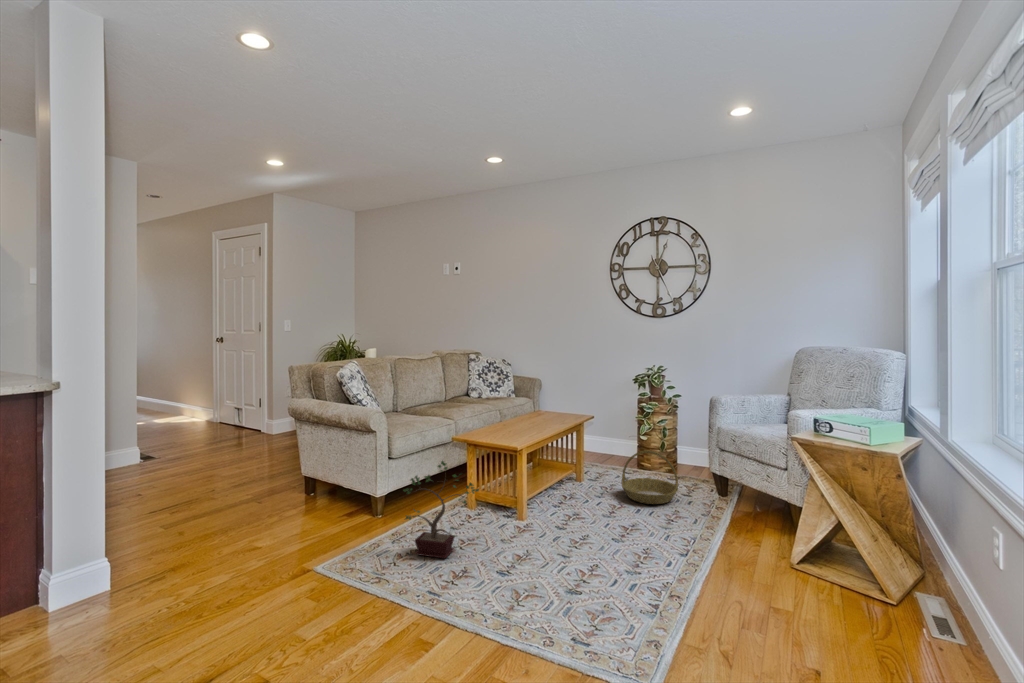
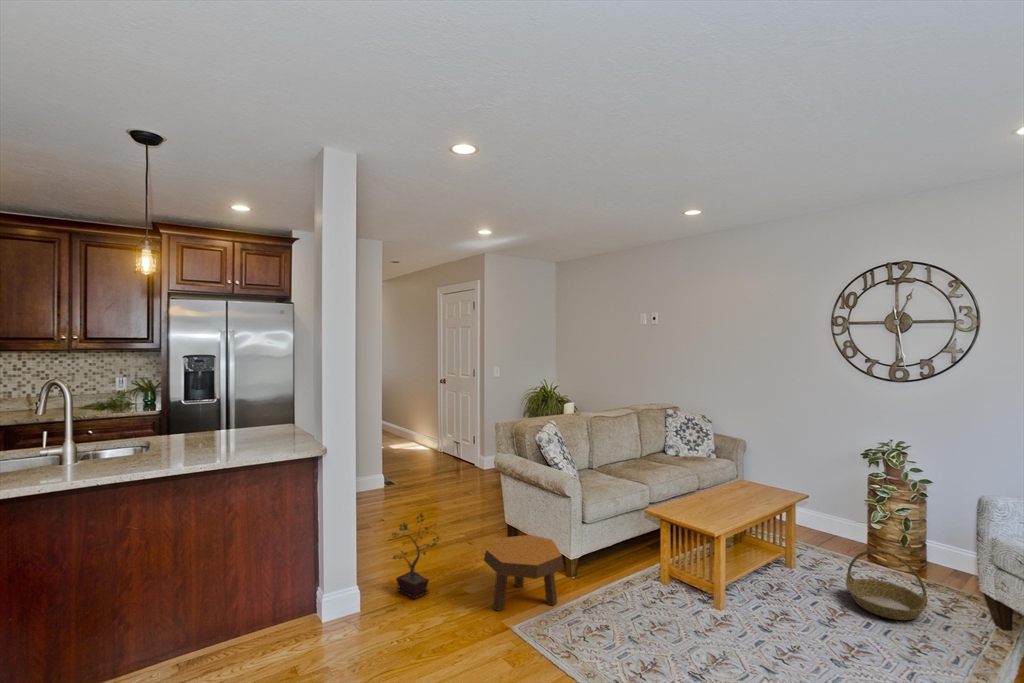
potted plant: present [403,461,479,559] -> present [392,514,440,599]
footstool: none [279,477,372,557] -> present [484,535,564,611]

